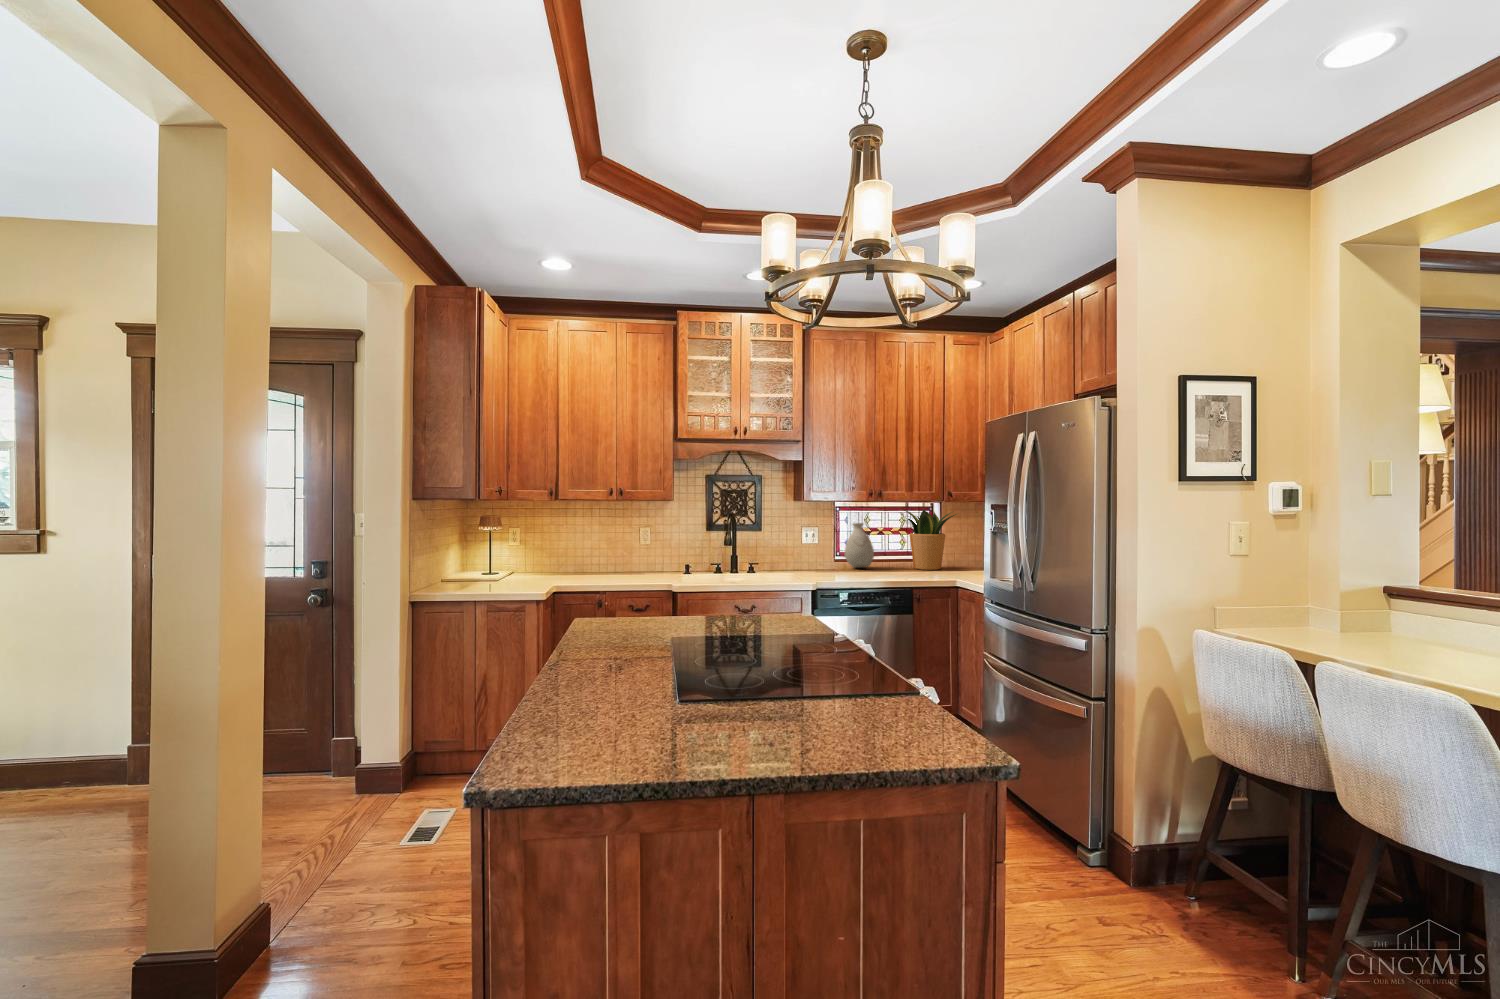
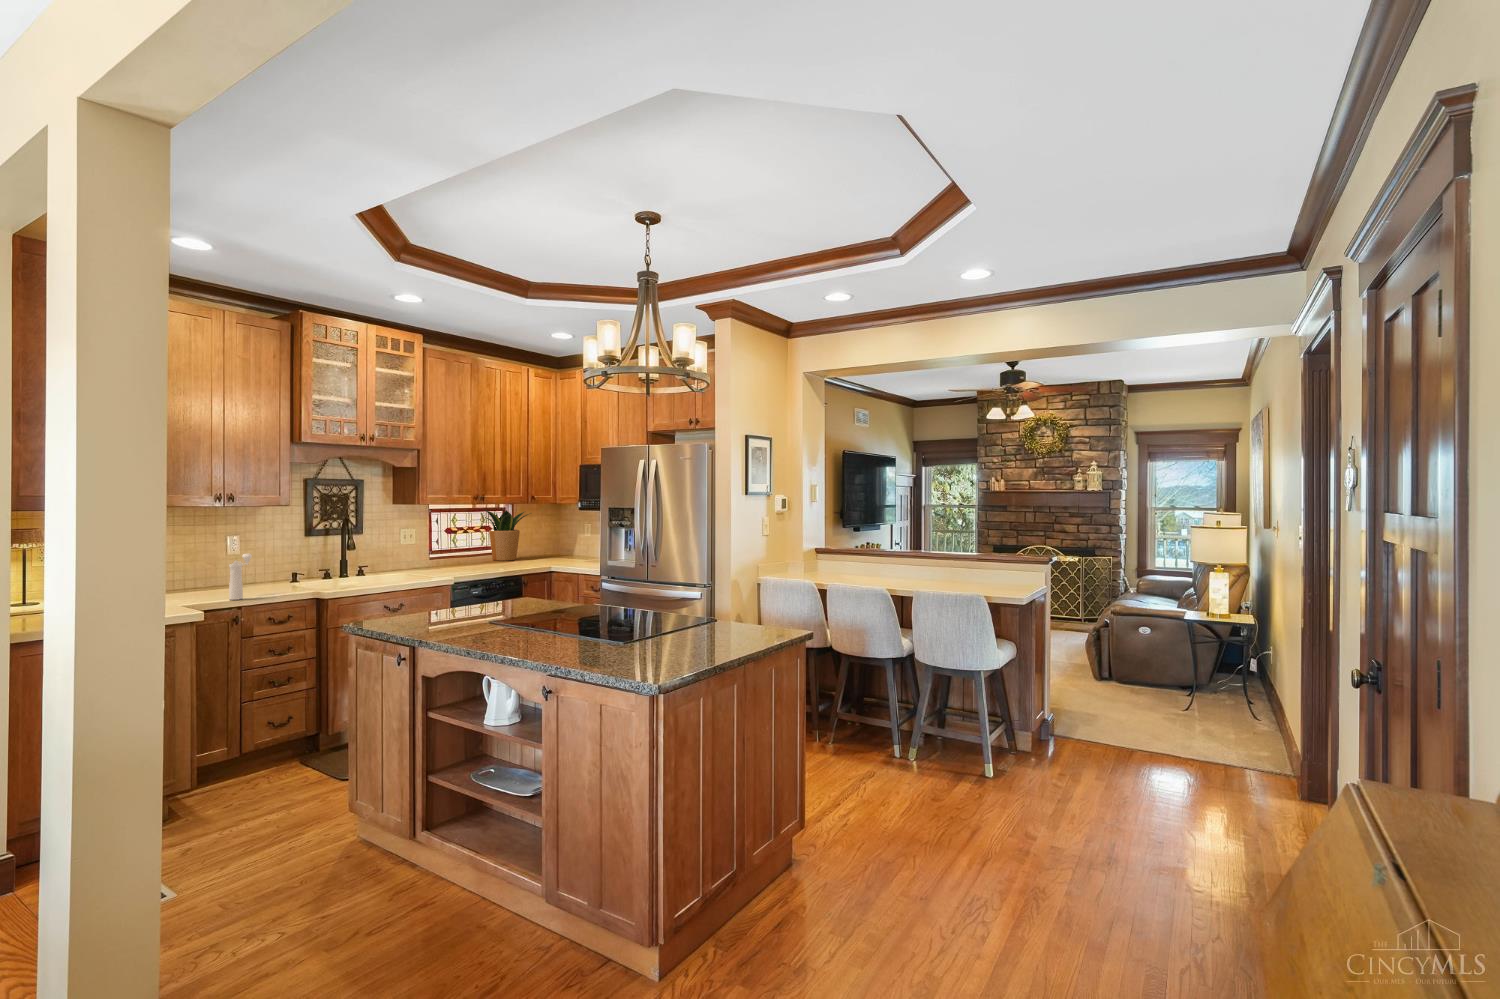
vase: present [845,523,874,568] -> none [436,523,465,564]
pepper mill: none [593,543,619,584] -> present [229,554,252,600]

